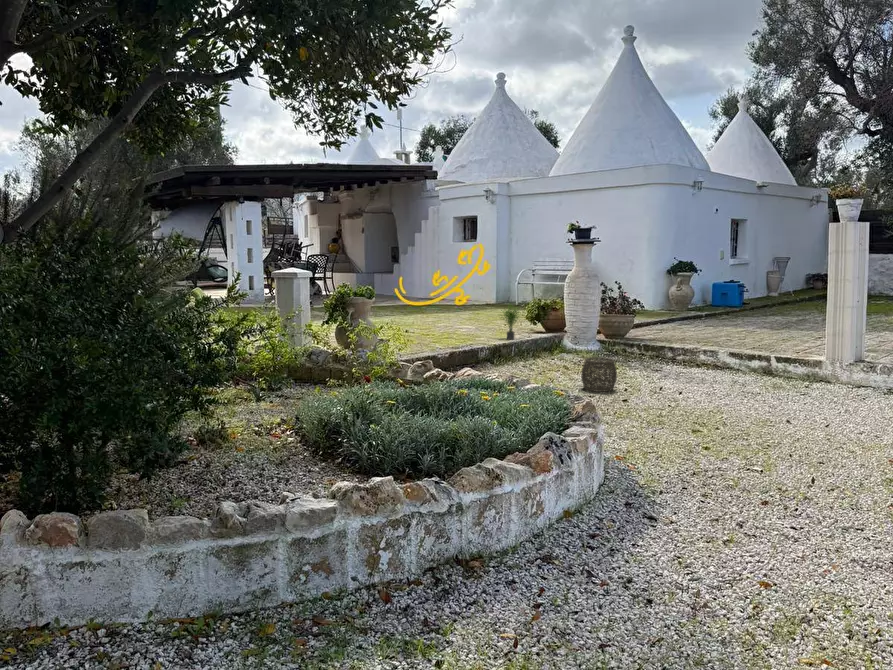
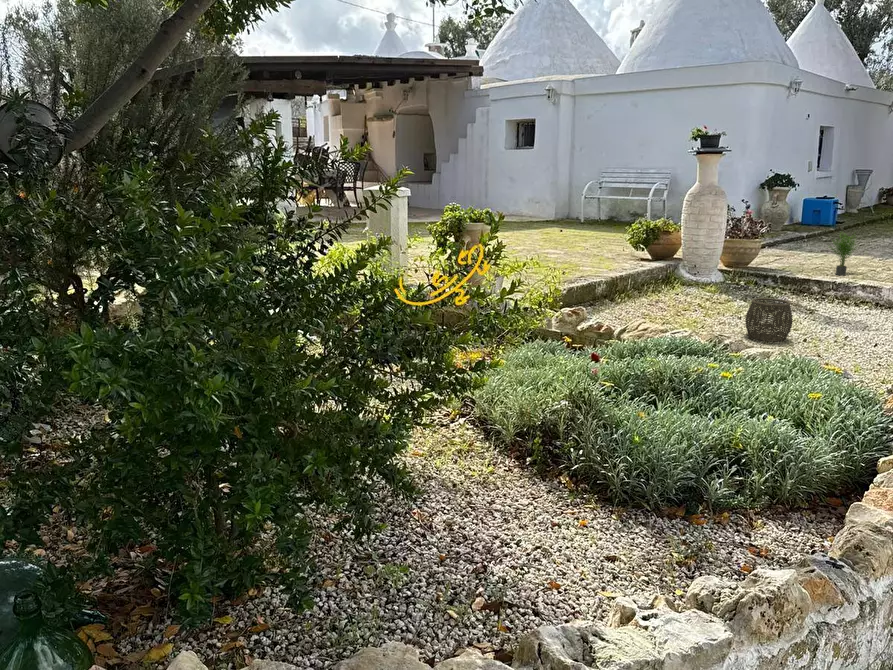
potted plant: present [501,307,519,340] -> present [831,236,854,276]

